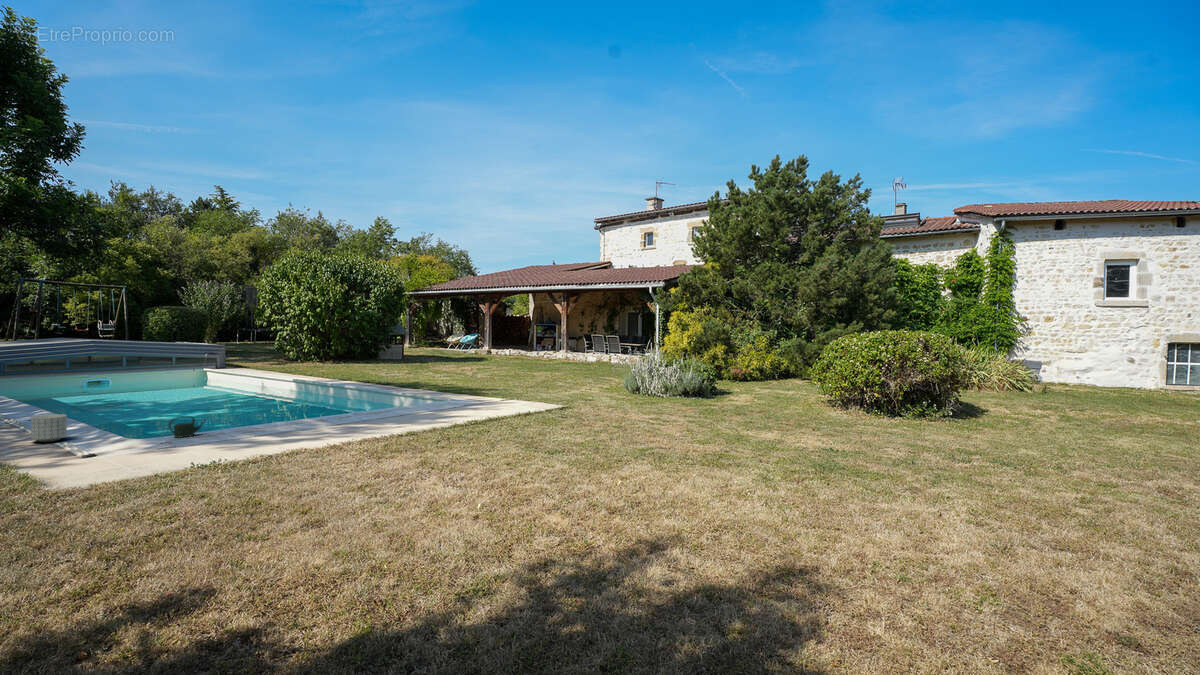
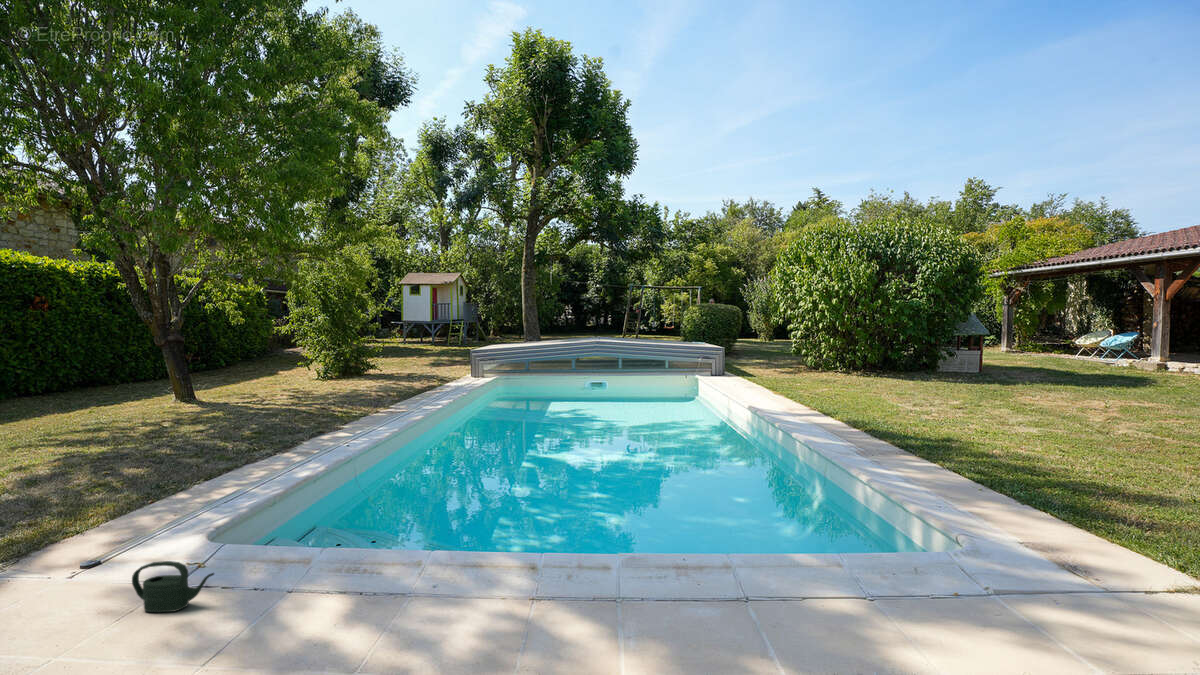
planter: present [31,414,67,442] -> none [76,495,137,547]

